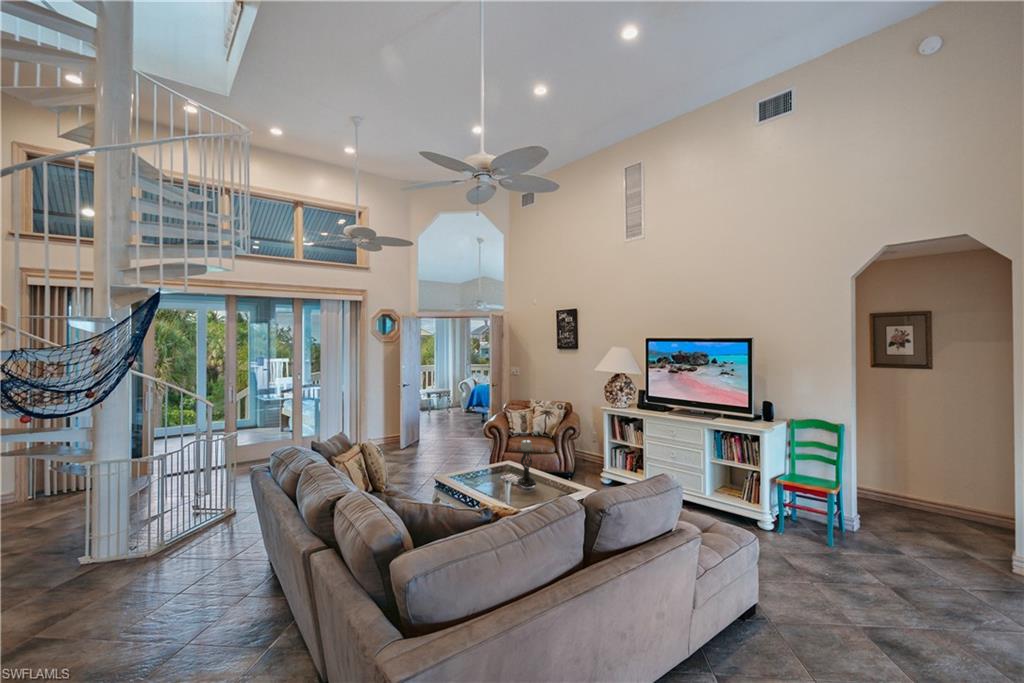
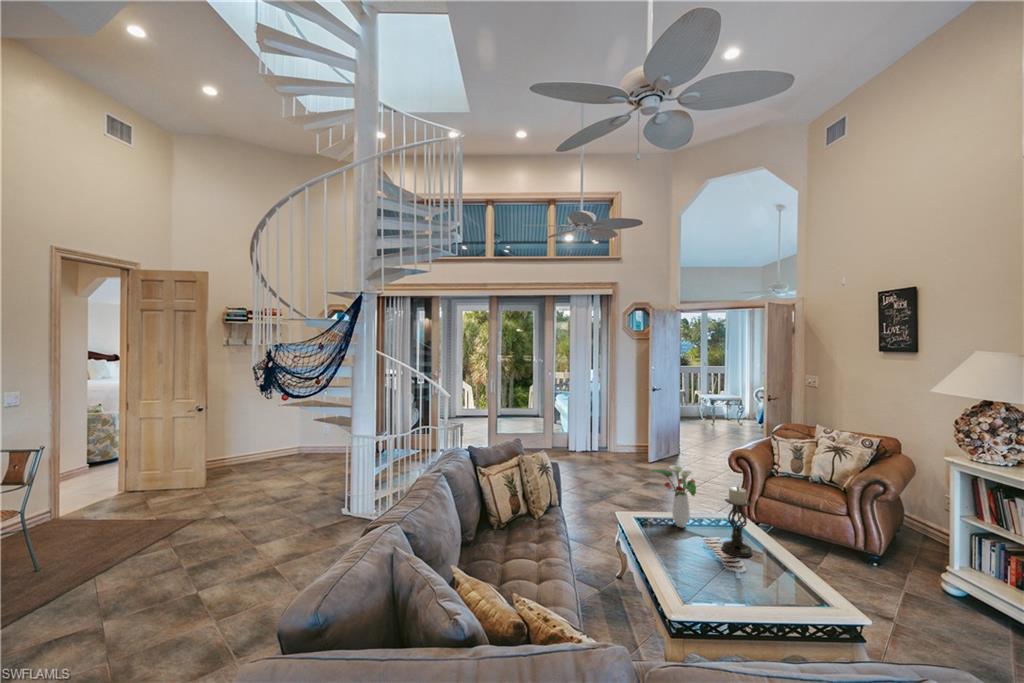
flower arrangement: none [465,435,500,479] -> present [651,466,696,527]

